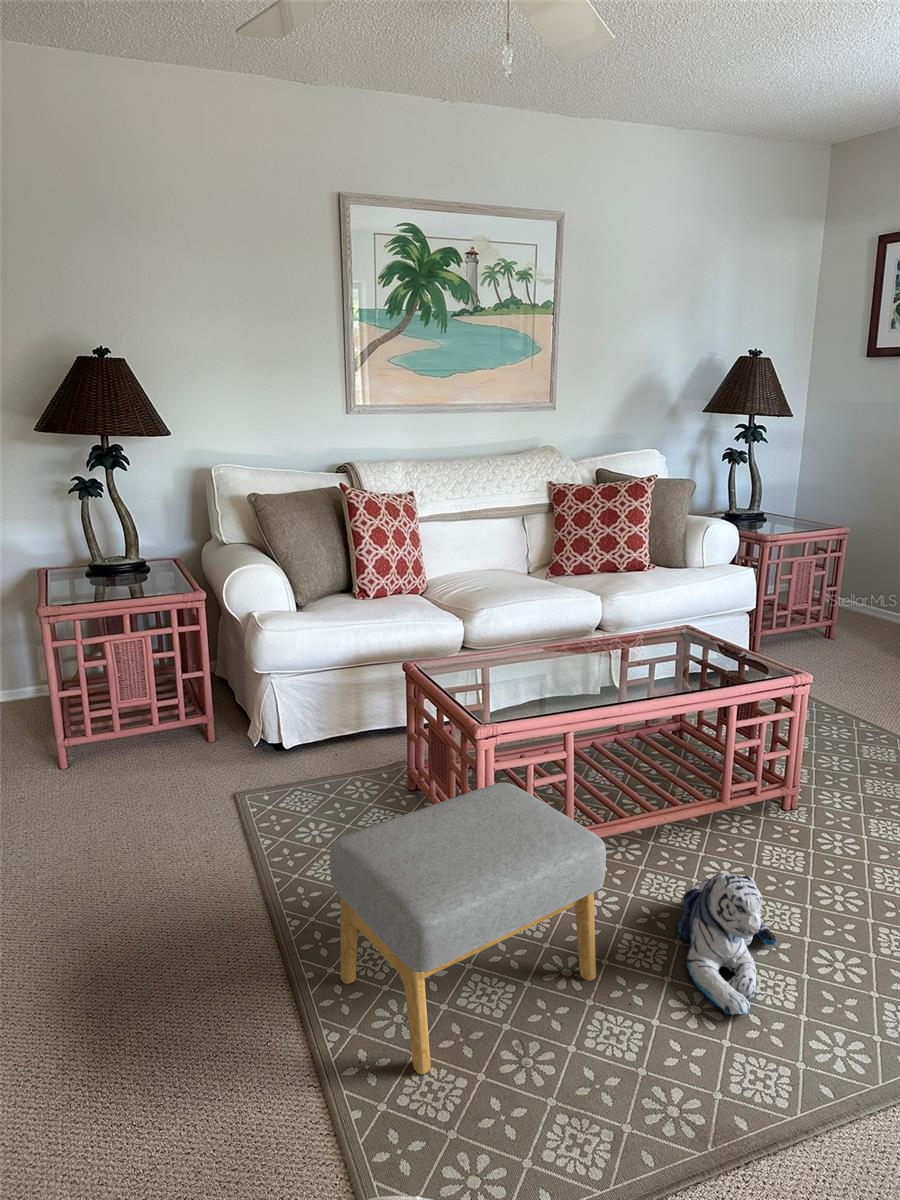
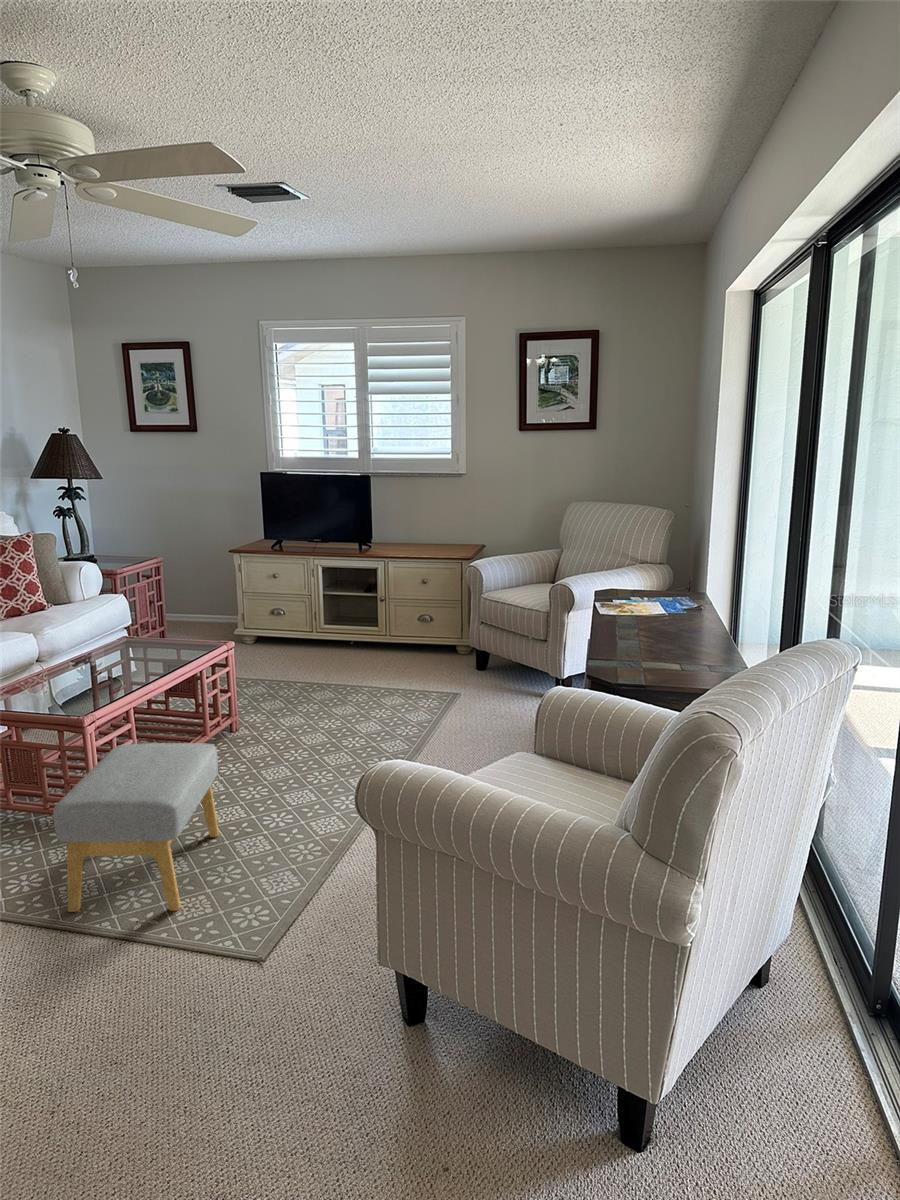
plush toy: present [676,873,776,1015] -> none [232,743,303,814]

